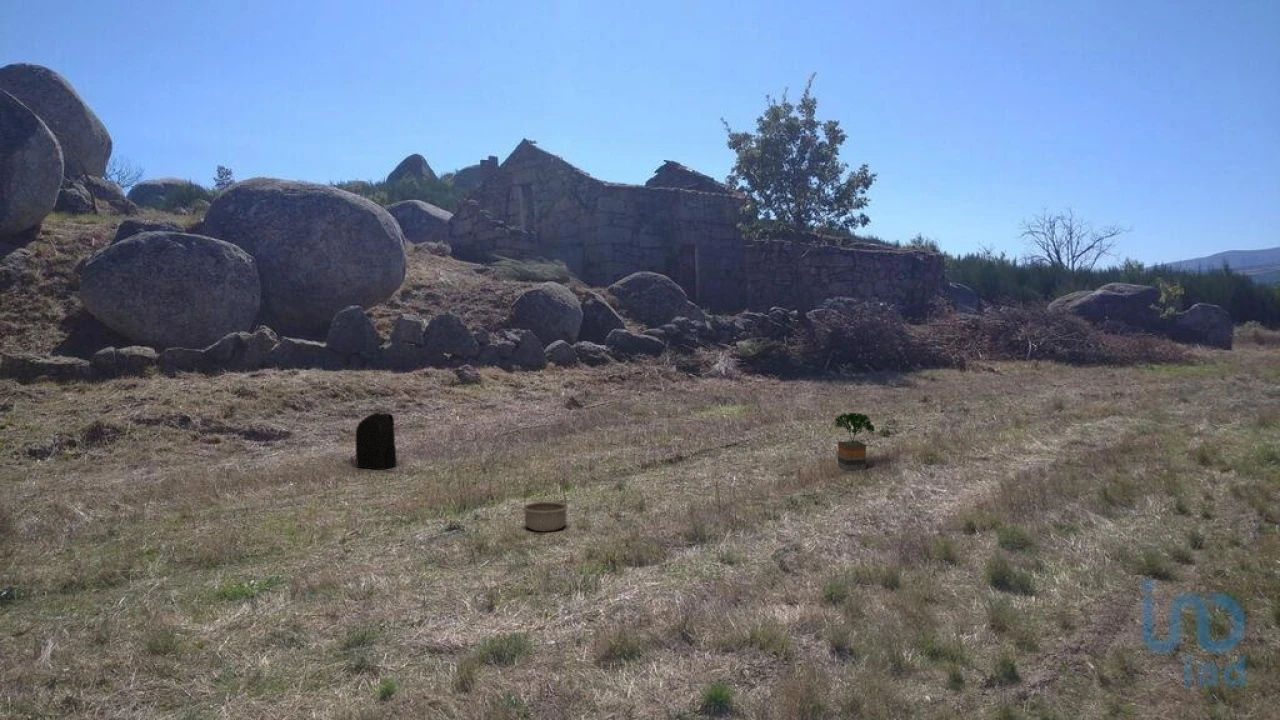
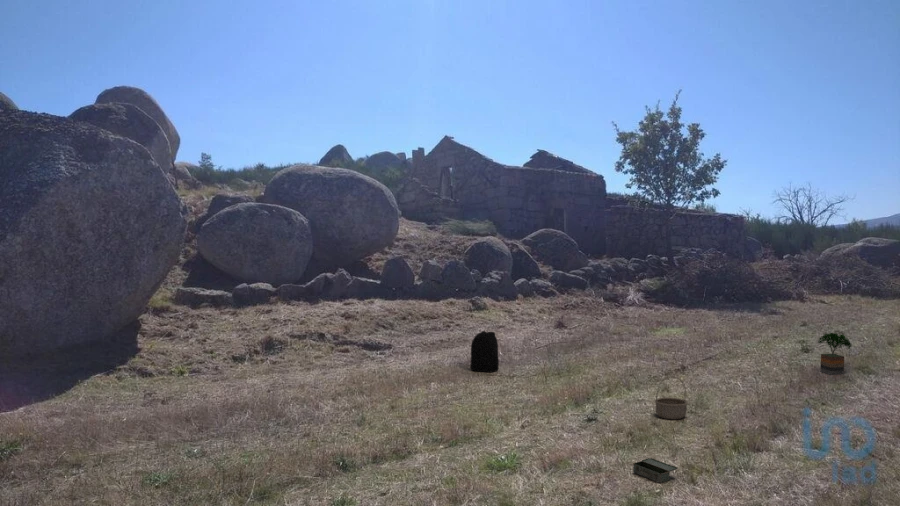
toolbox: none [389,582,440,616] -> present [633,458,677,483]

